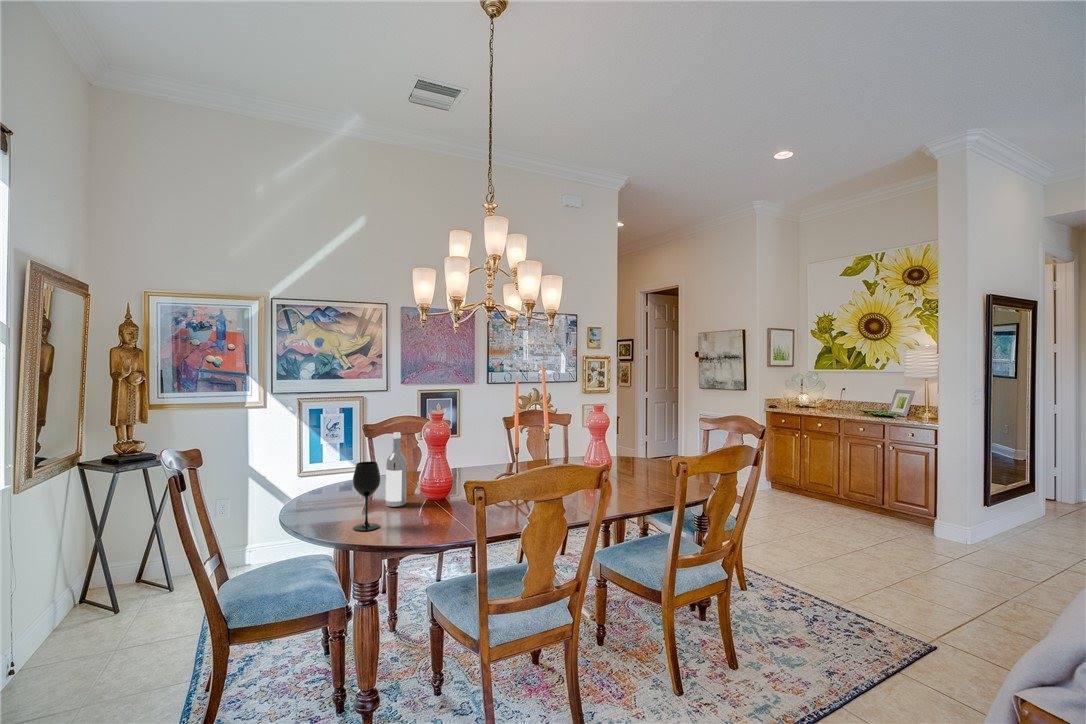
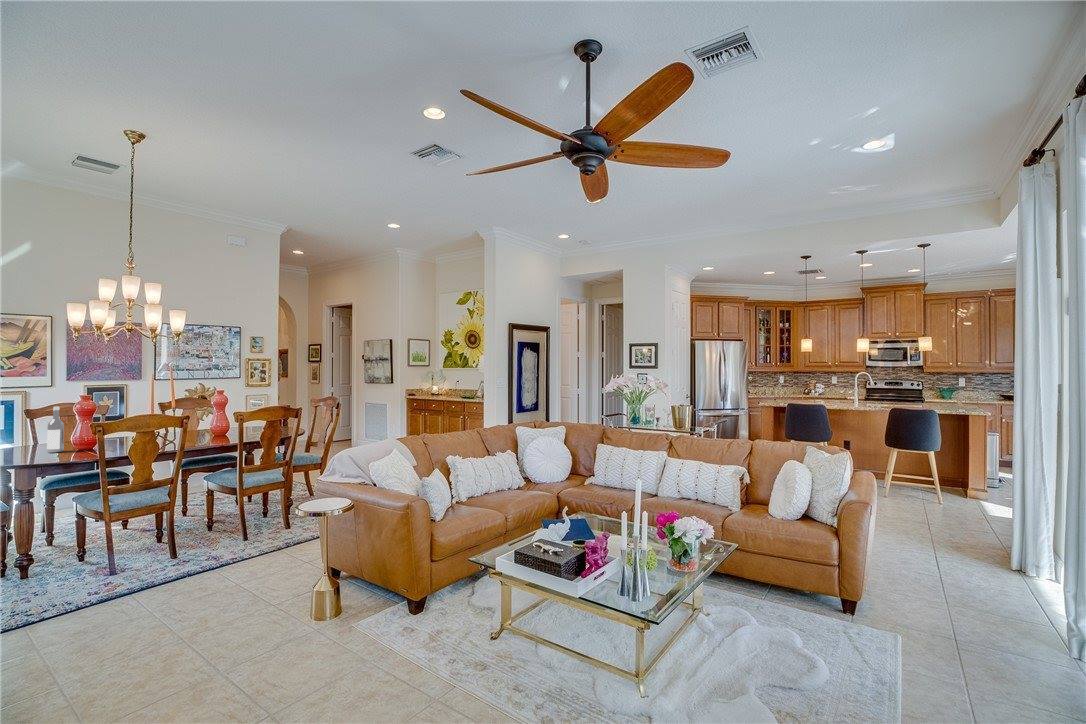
wineglass: present [353,462,381,531] -> none [21,421,42,461]

